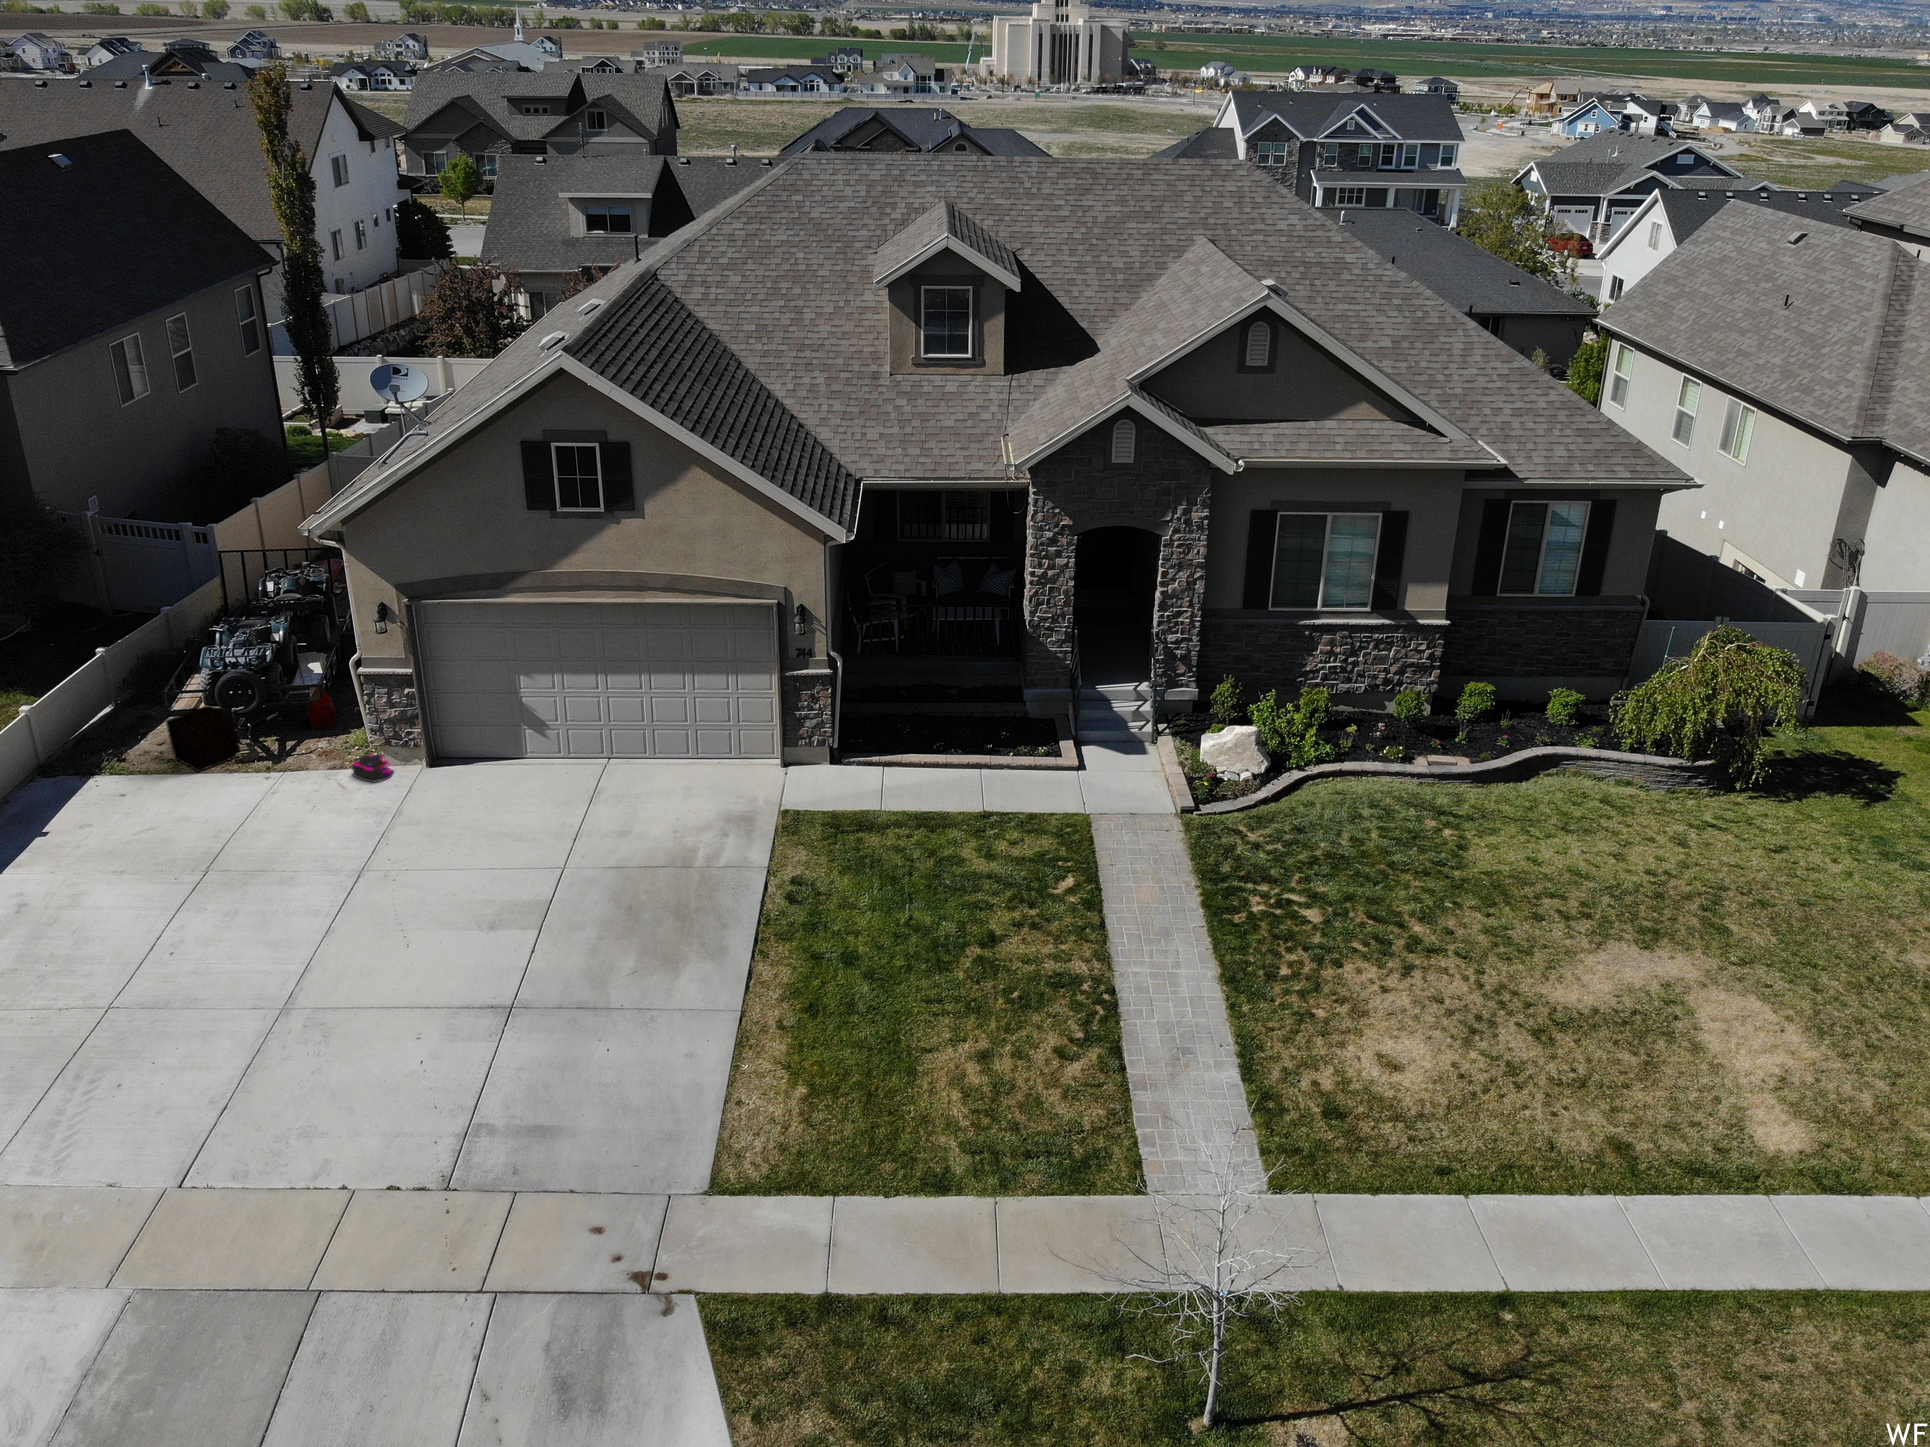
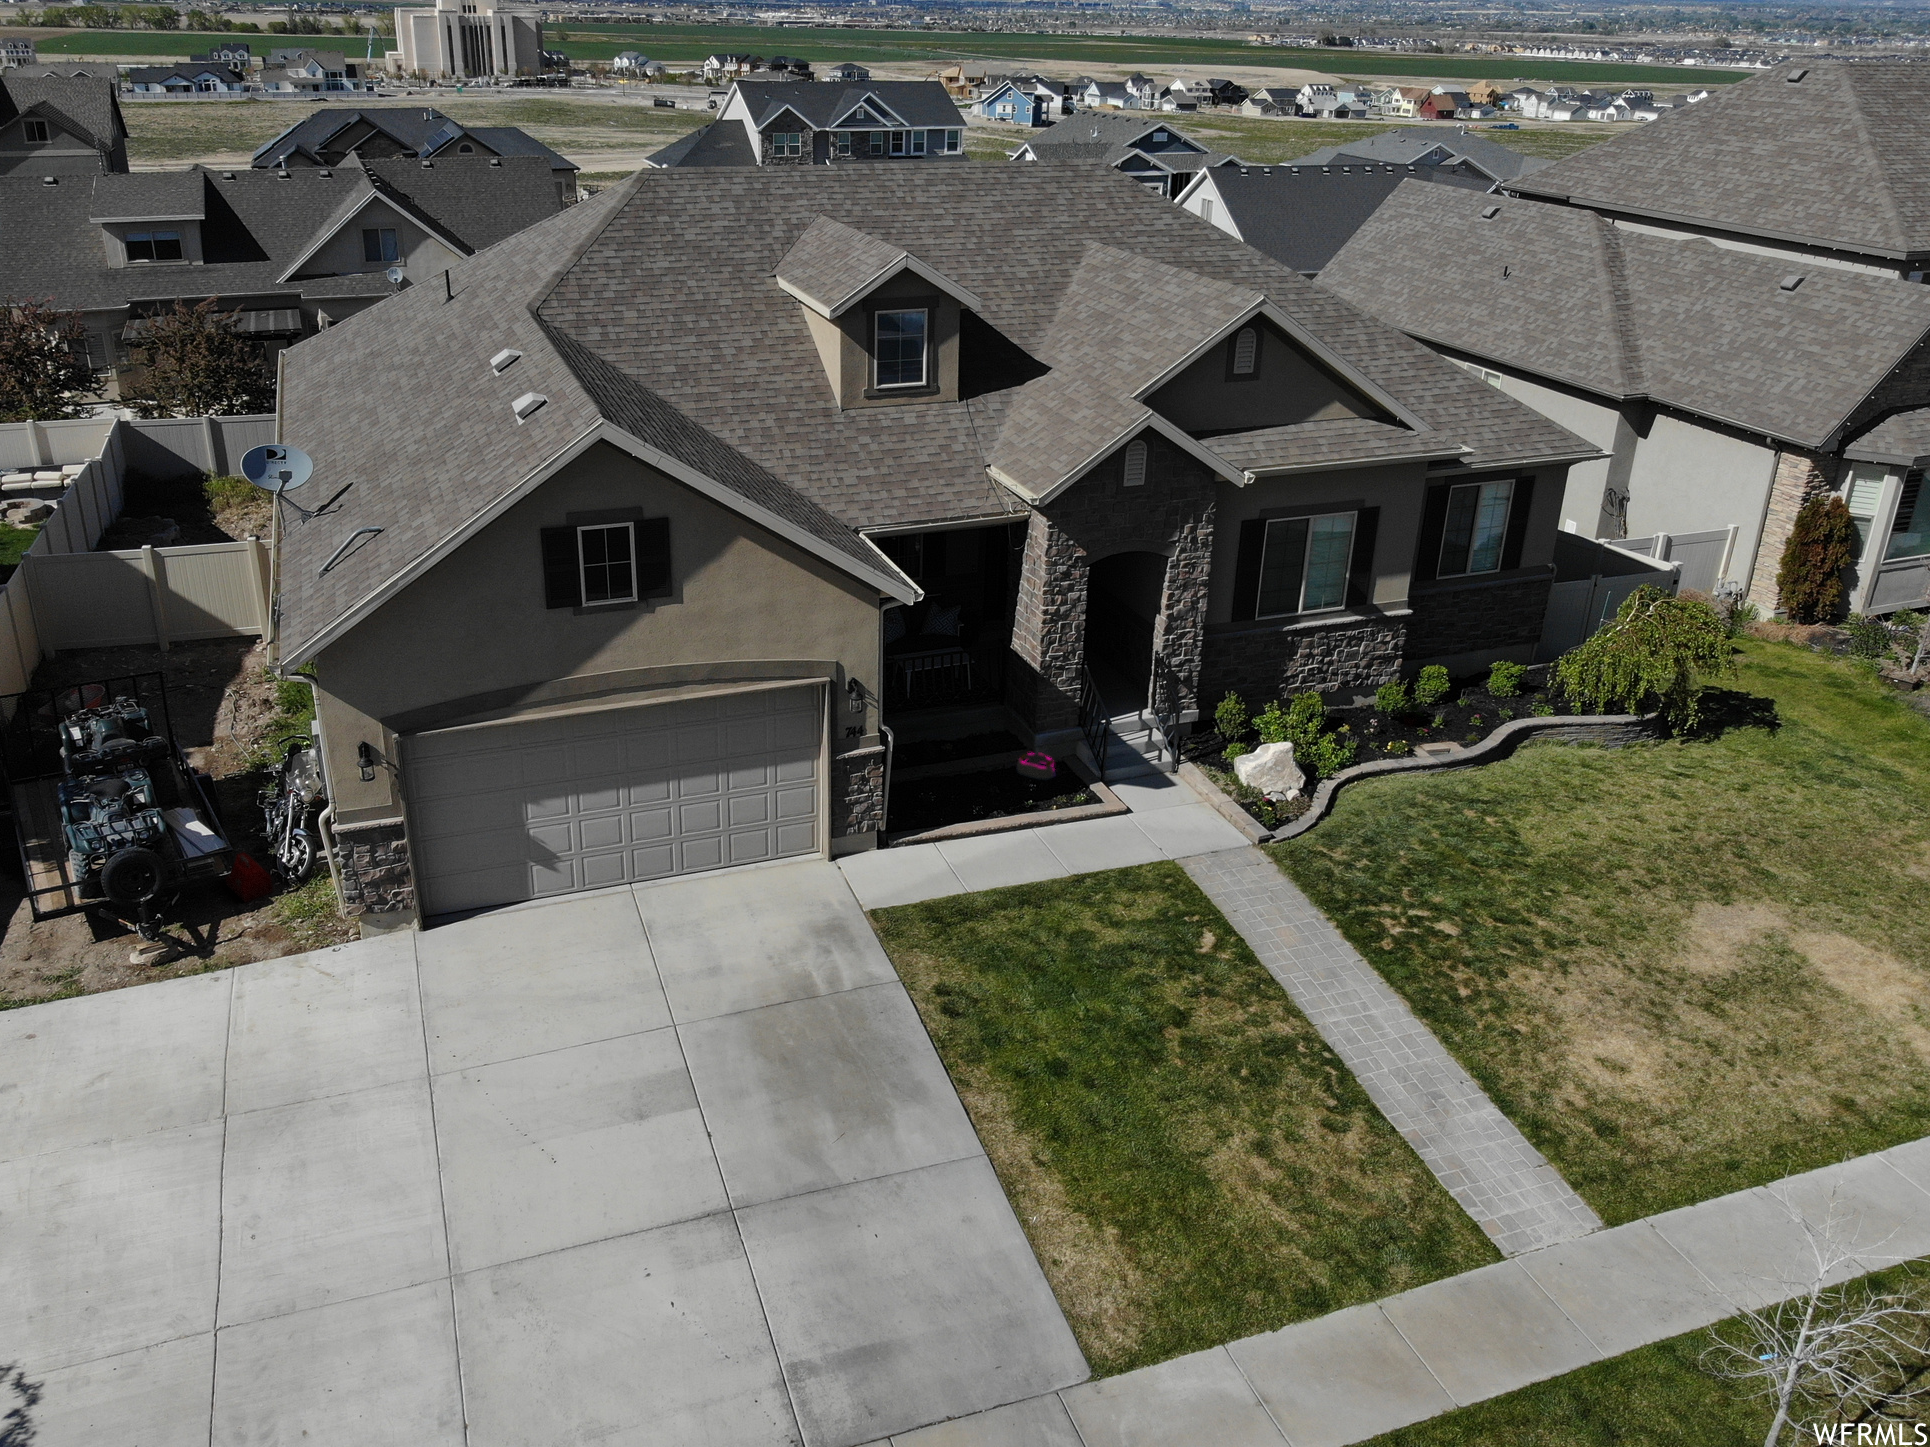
potted plant: none [1418,704,1447,740] -> present [1399,693,1423,726]
wooden crate: present [166,706,241,772] -> none [83,896,180,982]
storage bin: present [352,754,394,783] -> present [1016,752,1056,780]

